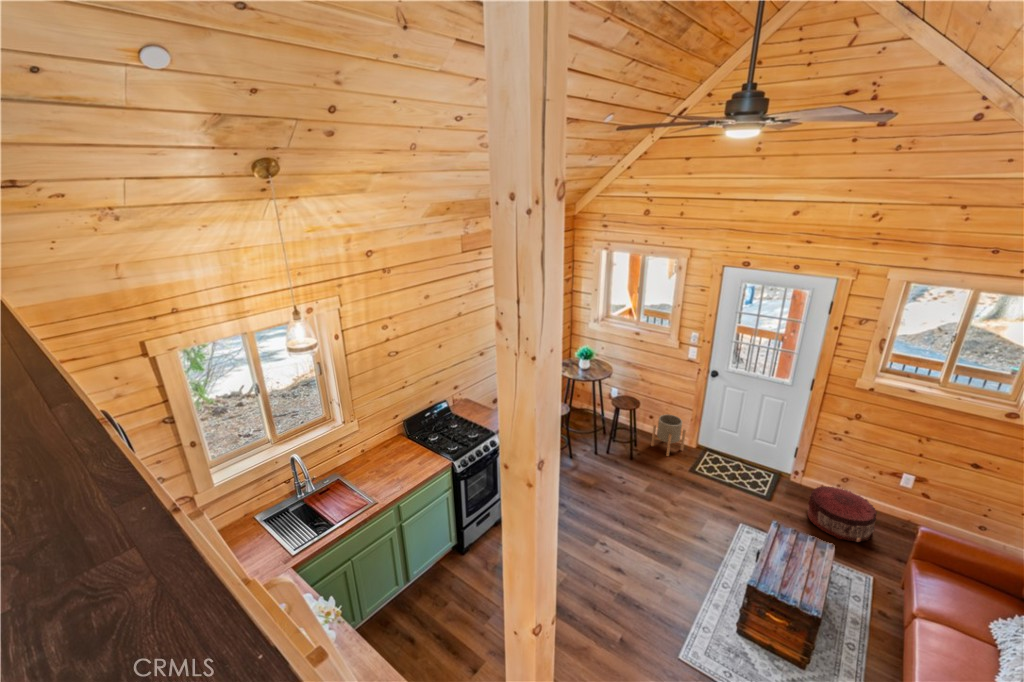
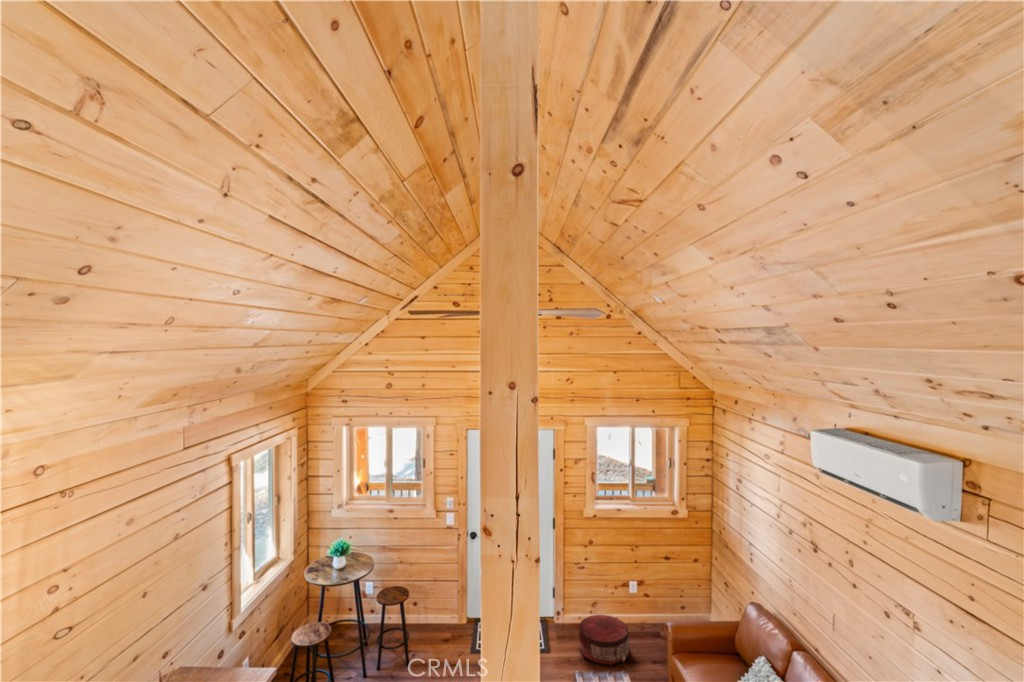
planter: present [651,414,686,456] -> none [424,594,457,645]

